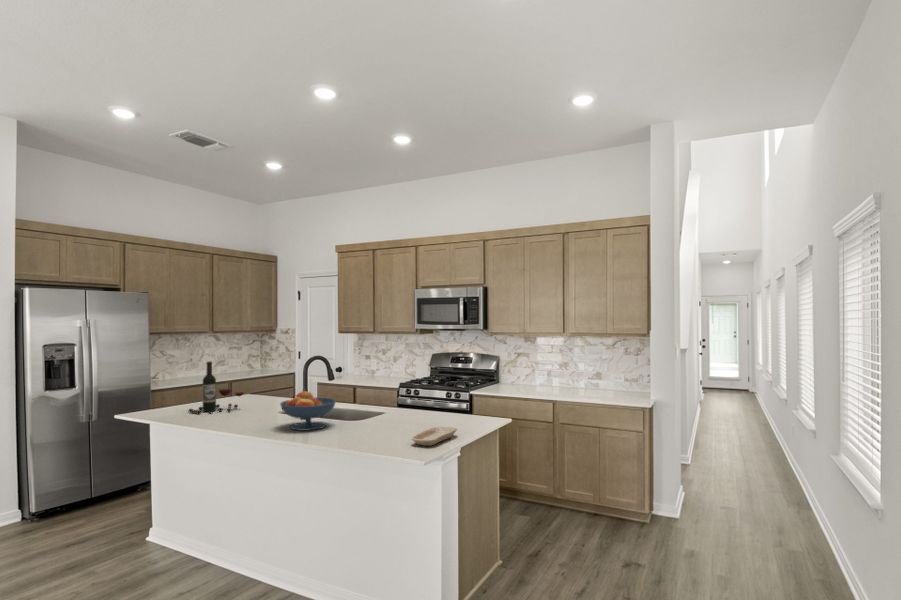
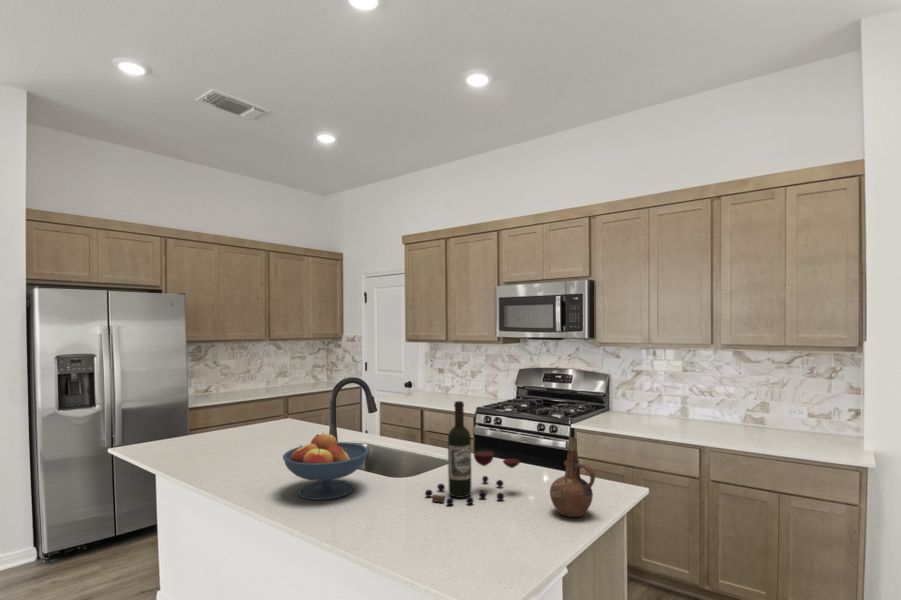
wine bottle: present [189,362,244,414] -> present [425,401,520,505]
ceramic pitcher: none [451,385,476,430] -> present [550,437,595,517]
tray: present [411,427,457,446] -> none [479,513,564,564]

